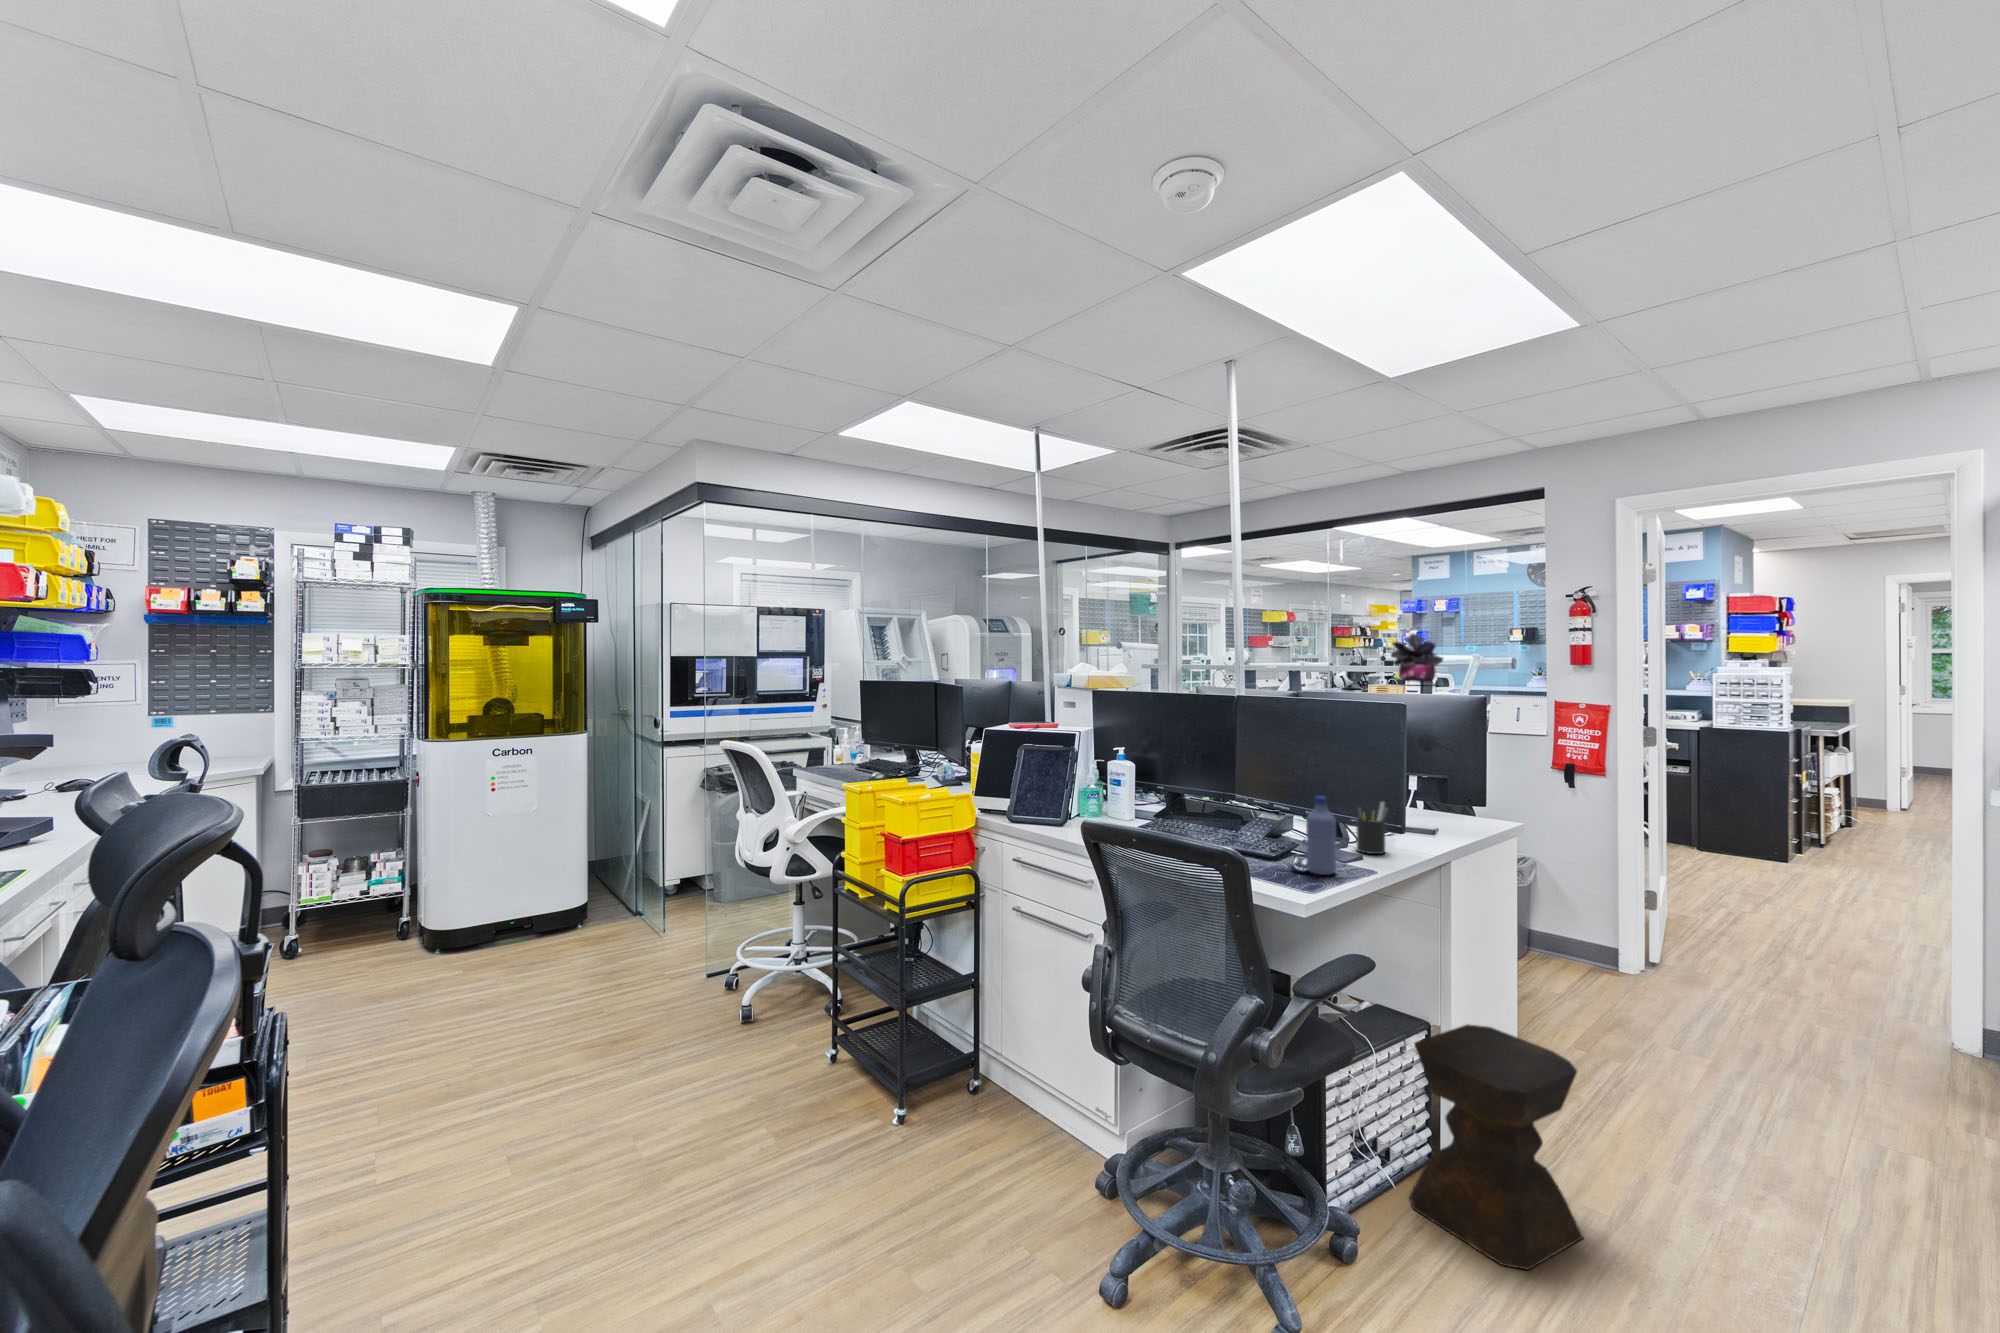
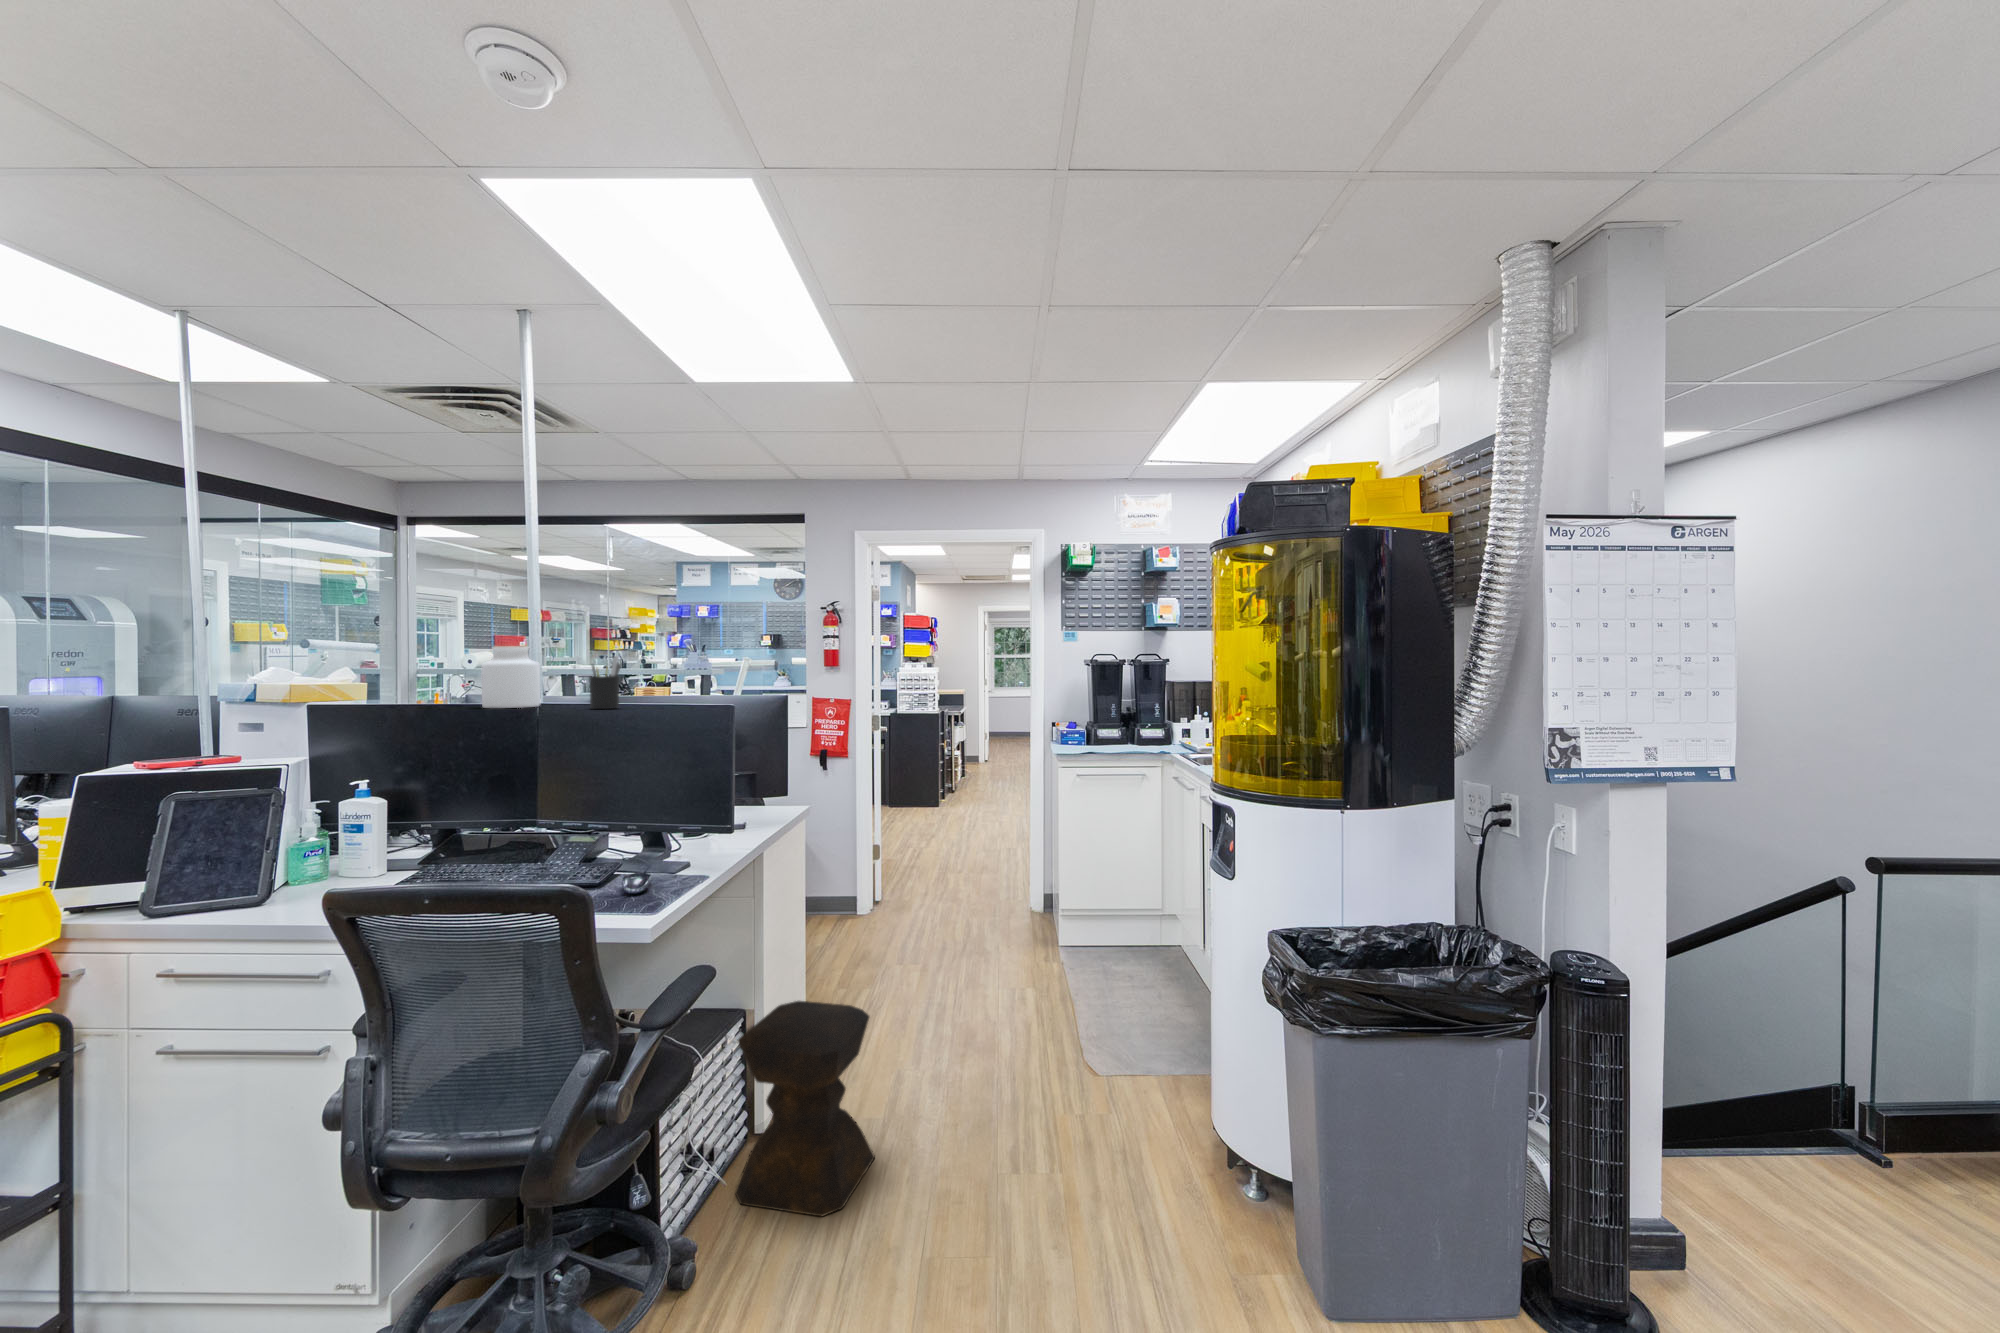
potted plant: present [1391,634,1443,683] -> none [659,636,708,687]
jar: none [1203,646,1247,699] -> present [482,646,540,708]
water bottle: present [1306,796,1336,875] -> none [635,808,668,893]
pen holder: present [1356,802,1388,854] -> present [590,656,621,709]

